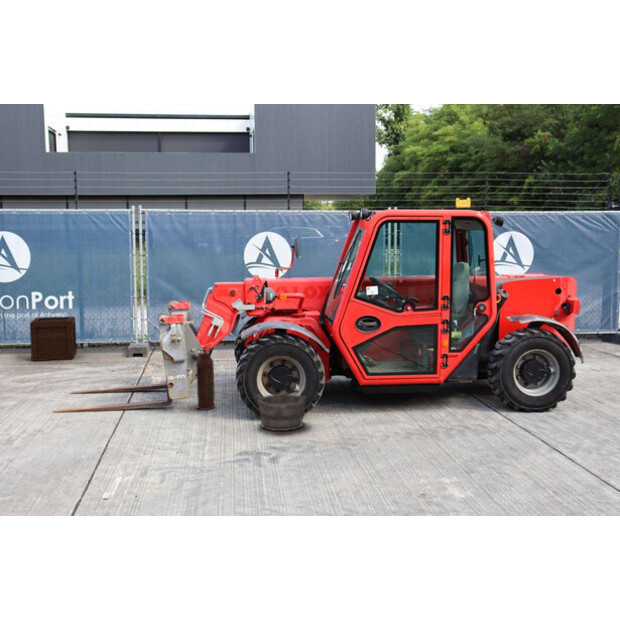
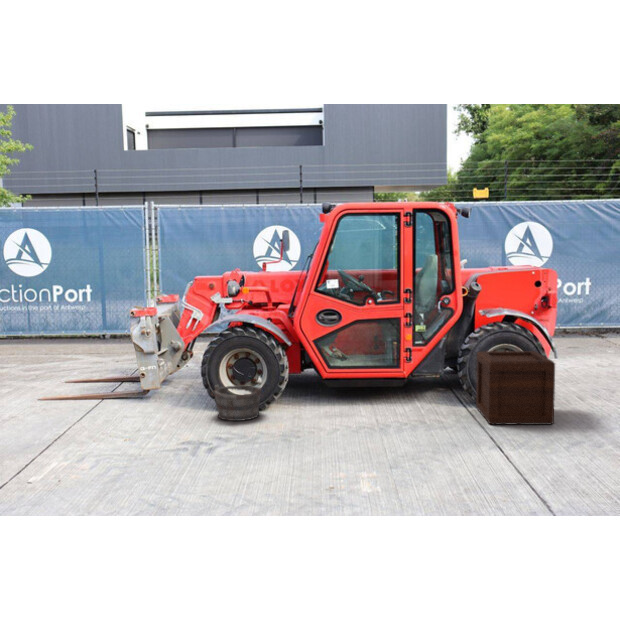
wooden crate: present [30,317,77,361] -> present [476,351,555,424]
fire extinguisher: present [195,348,215,410] -> none [167,339,188,400]

